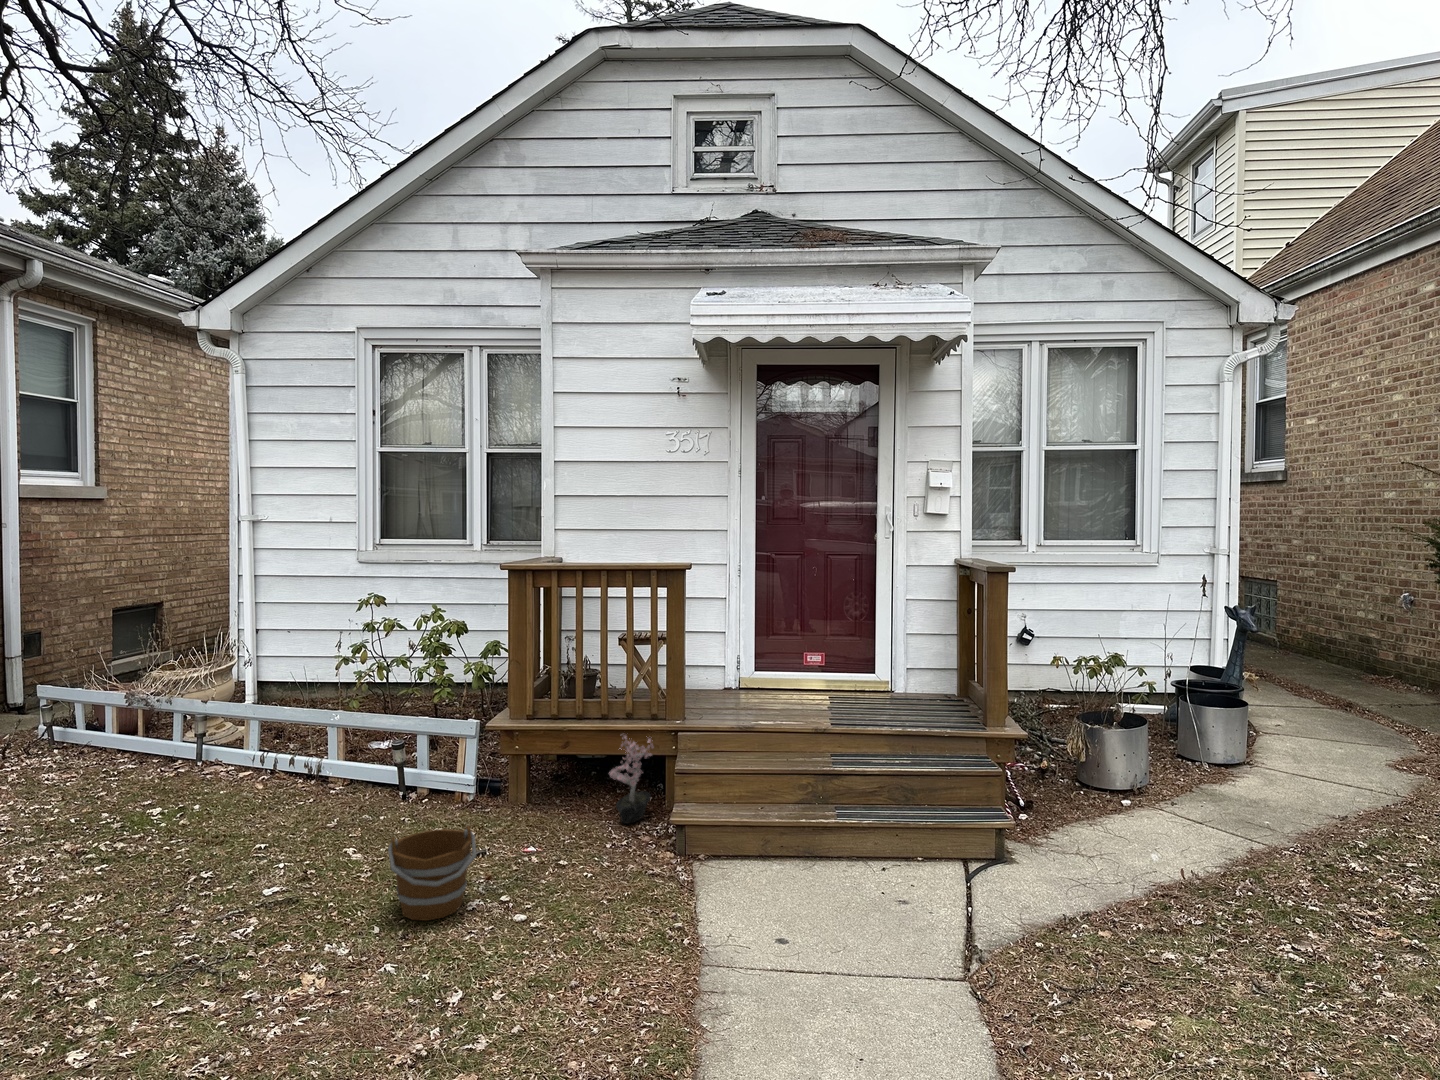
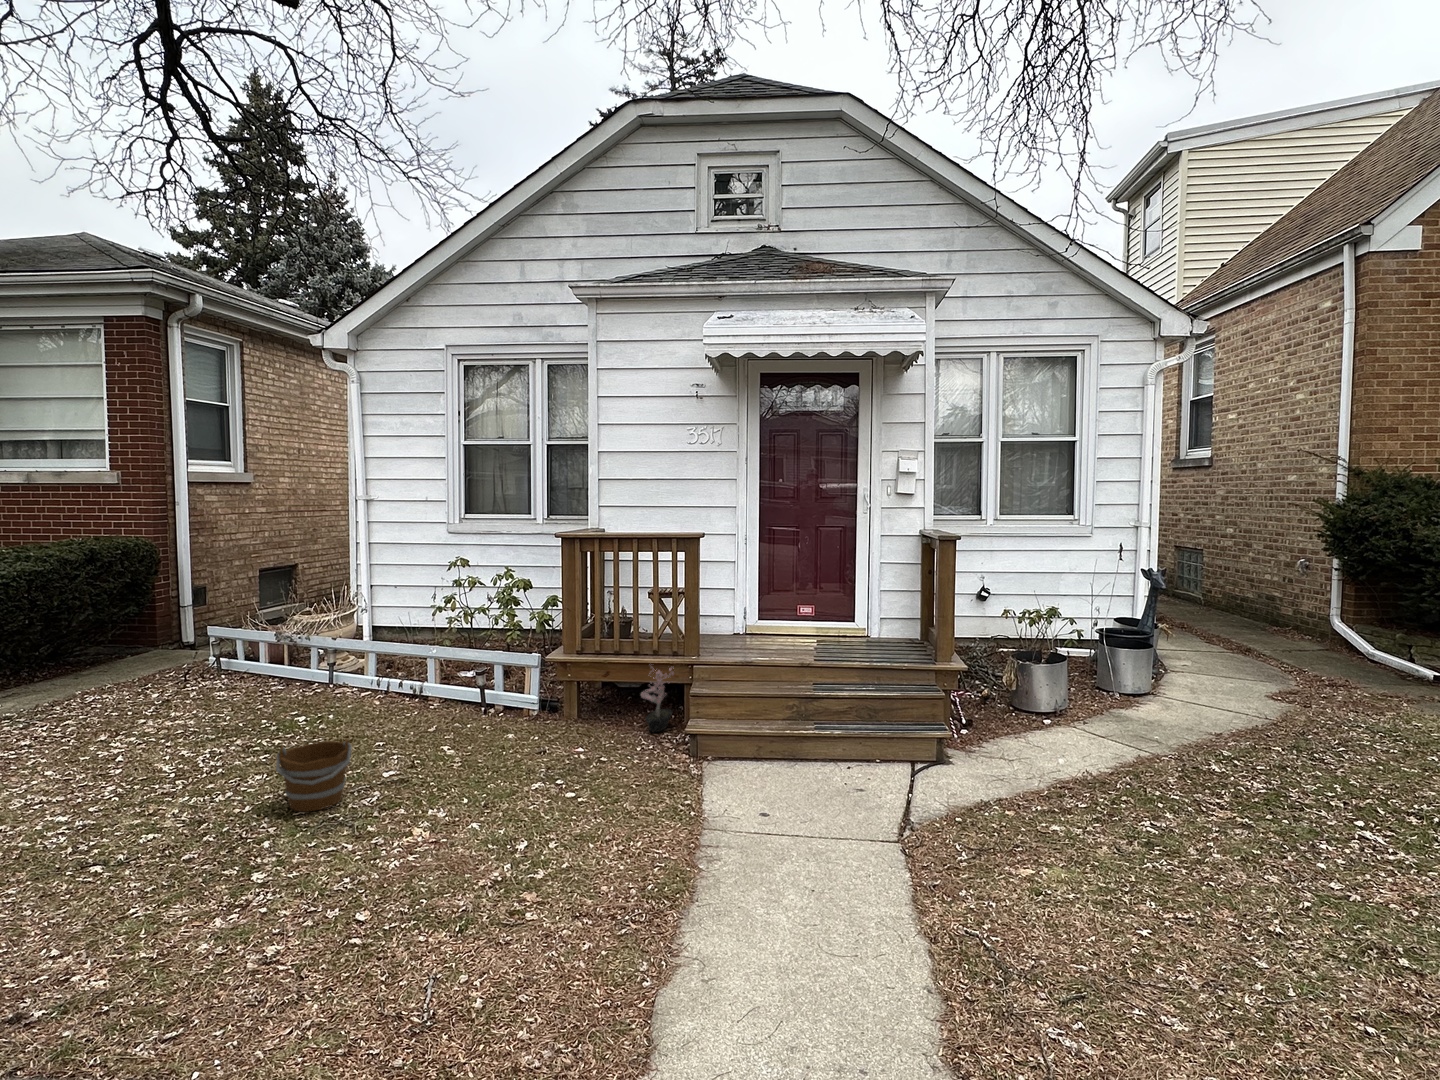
bucket: present [388,826,476,921] -> present [276,739,352,812]

